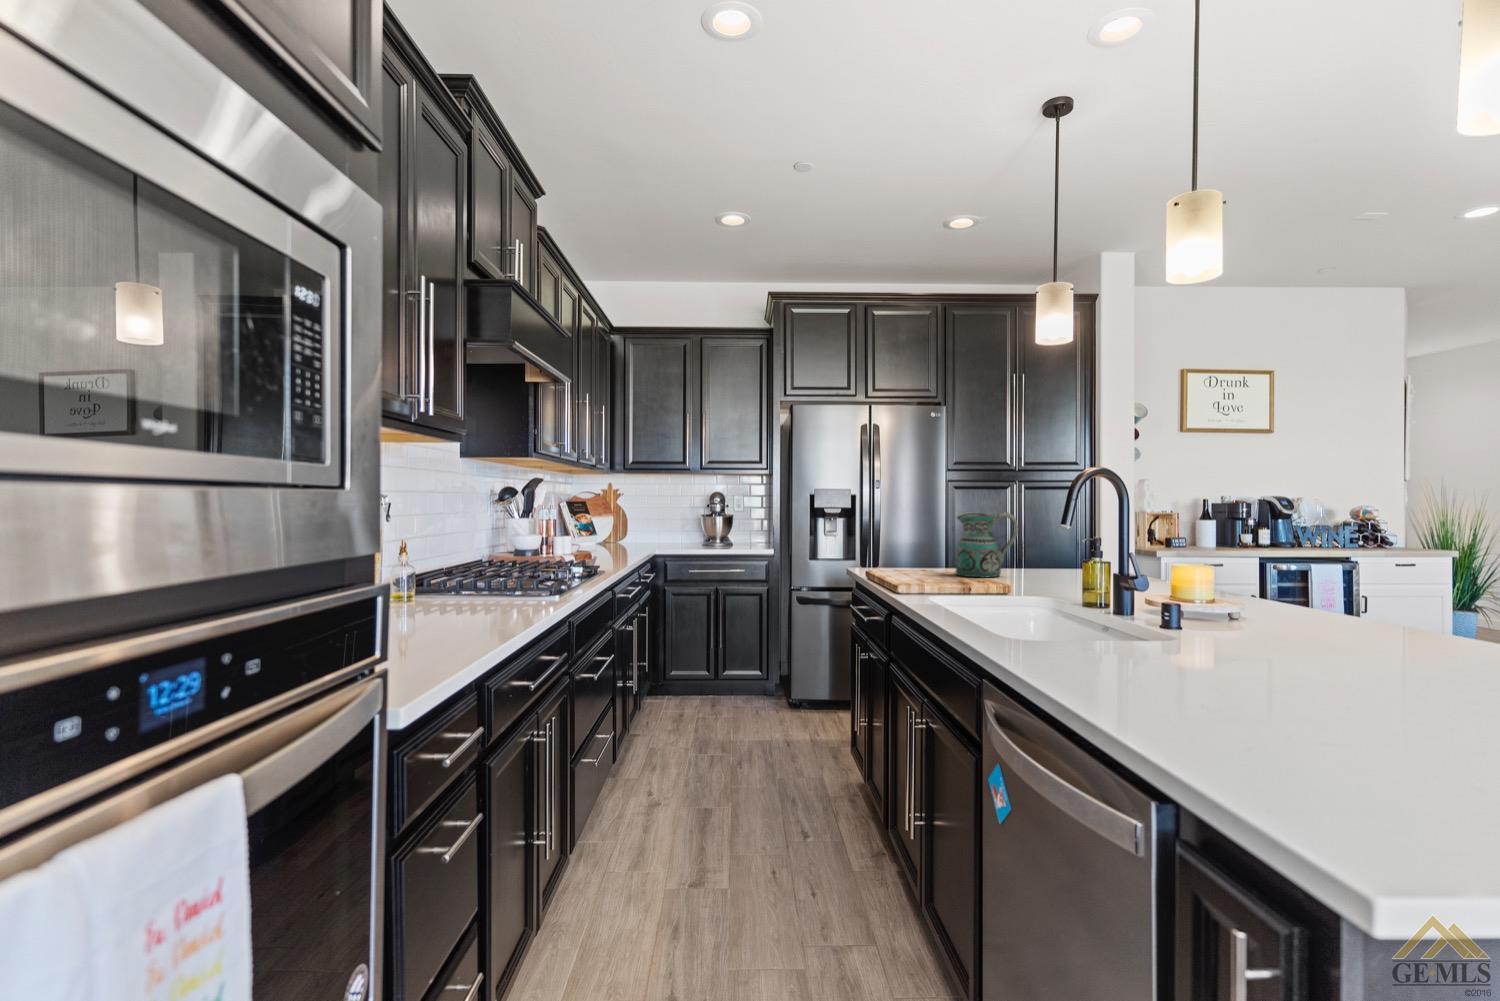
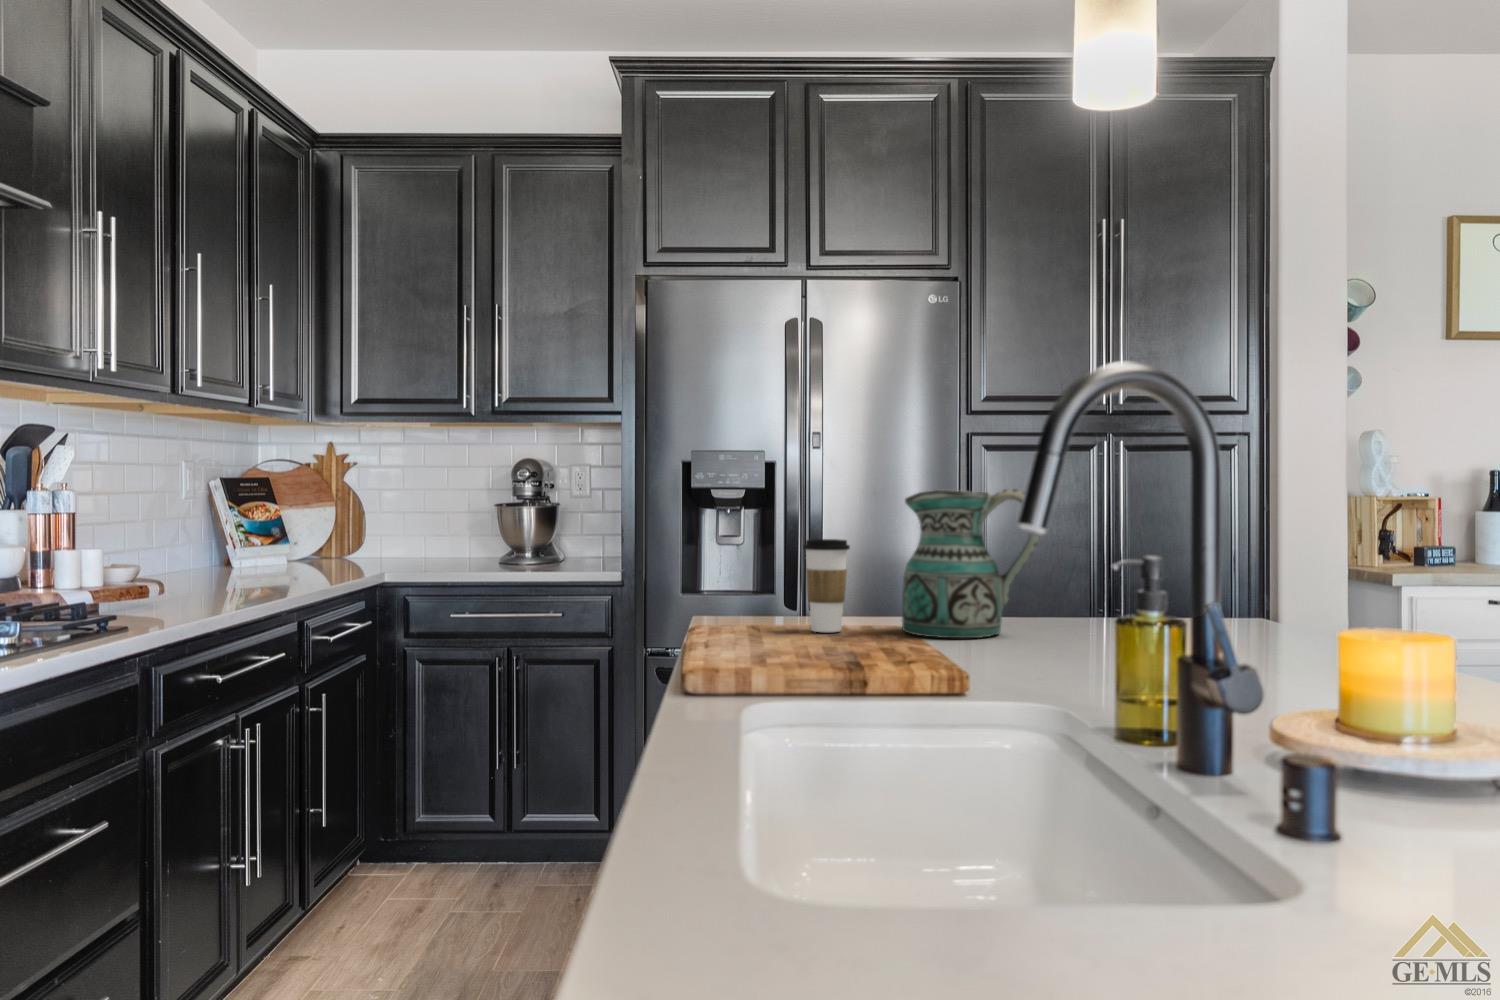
coffee cup: none [912,534,933,575] -> present [803,539,850,632]

